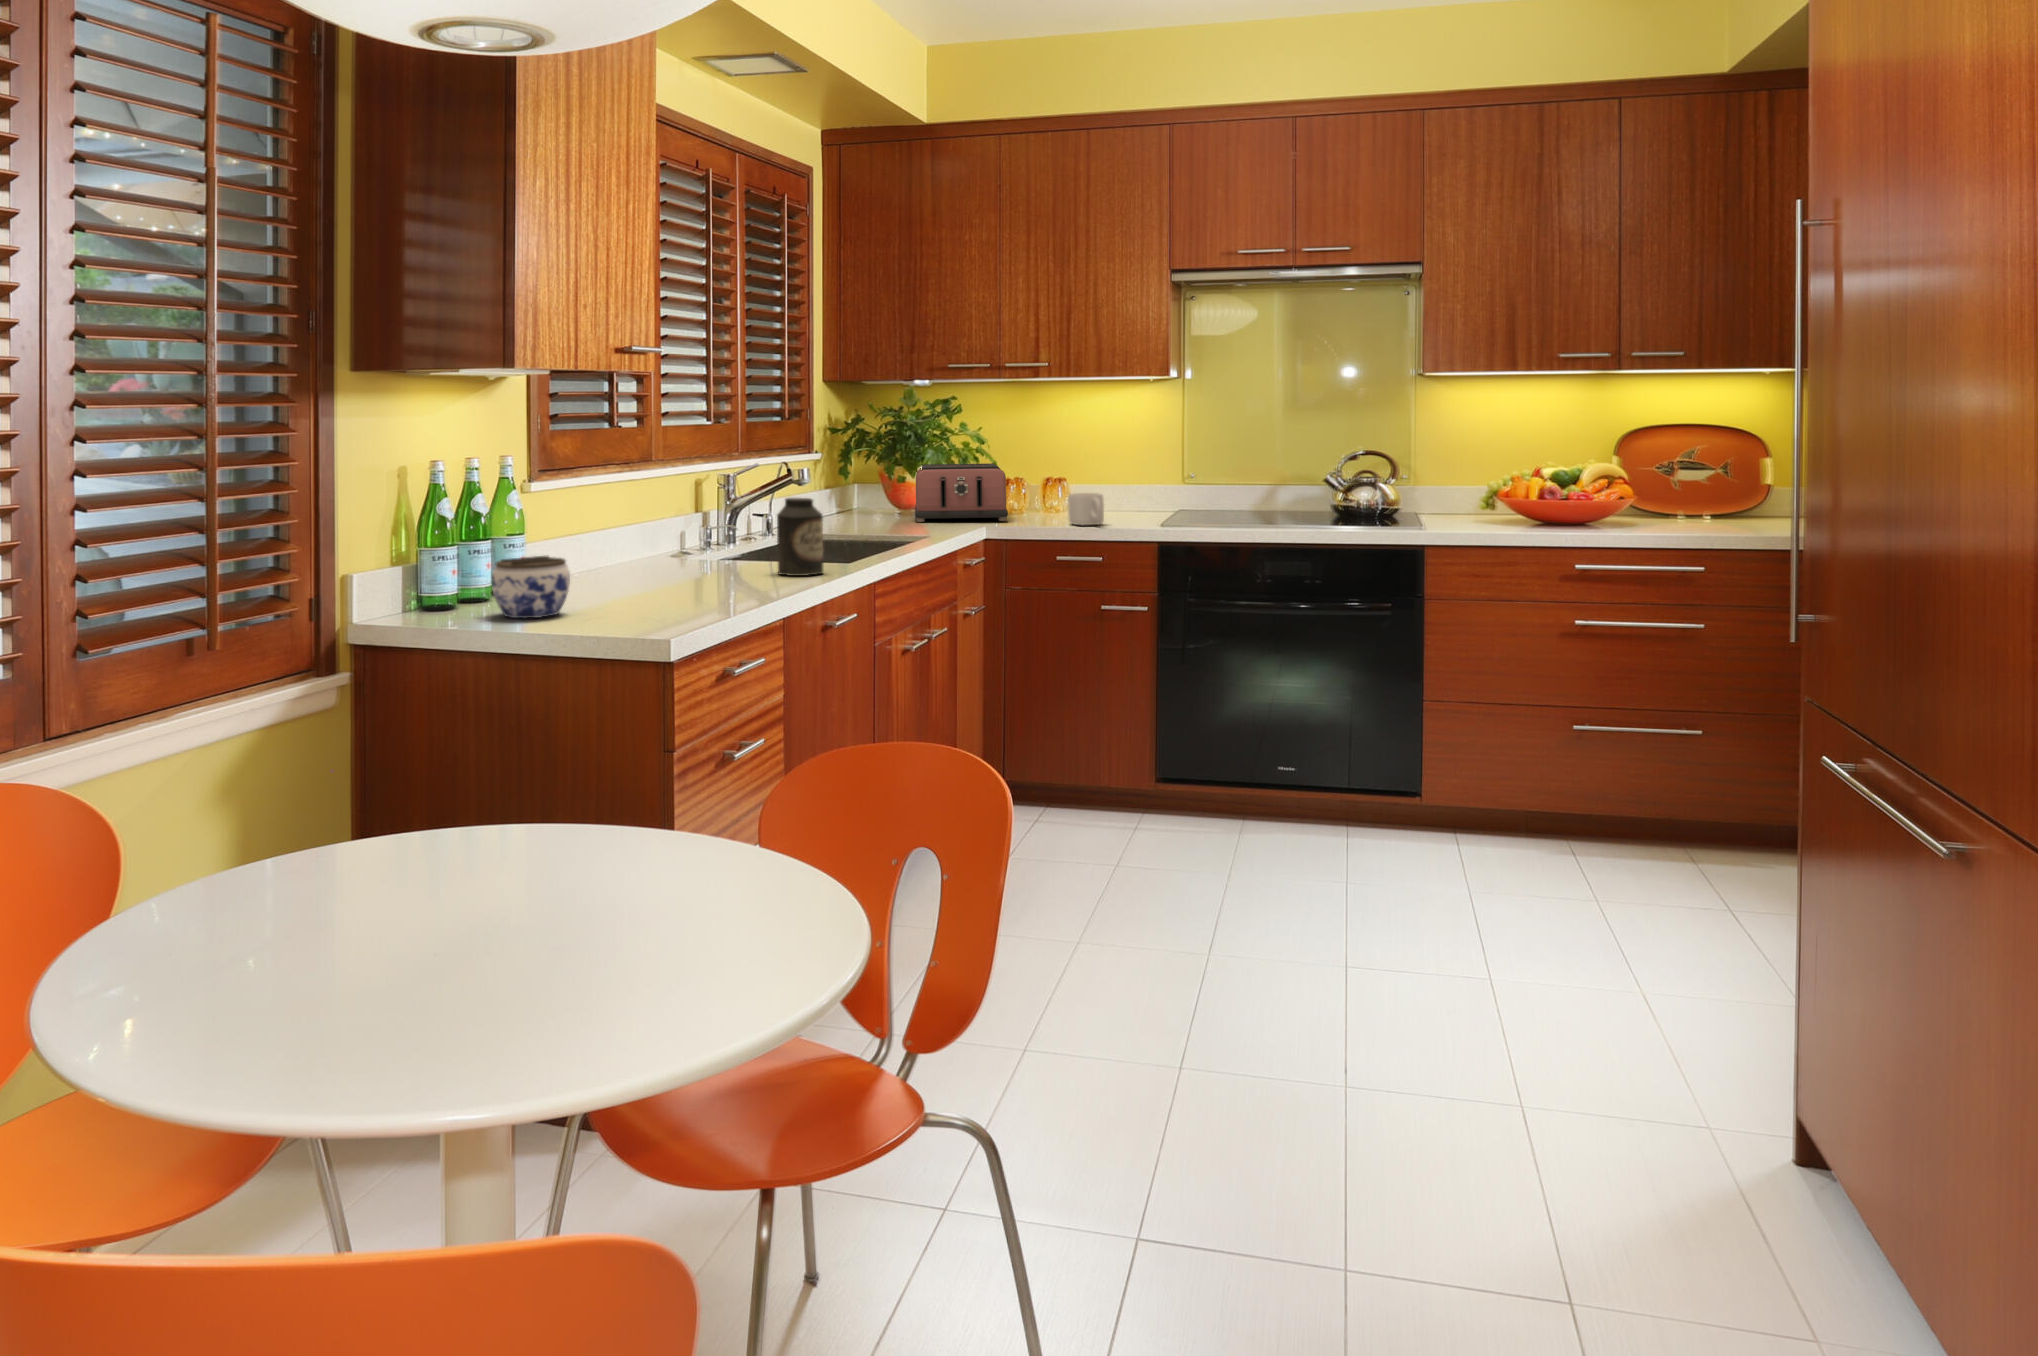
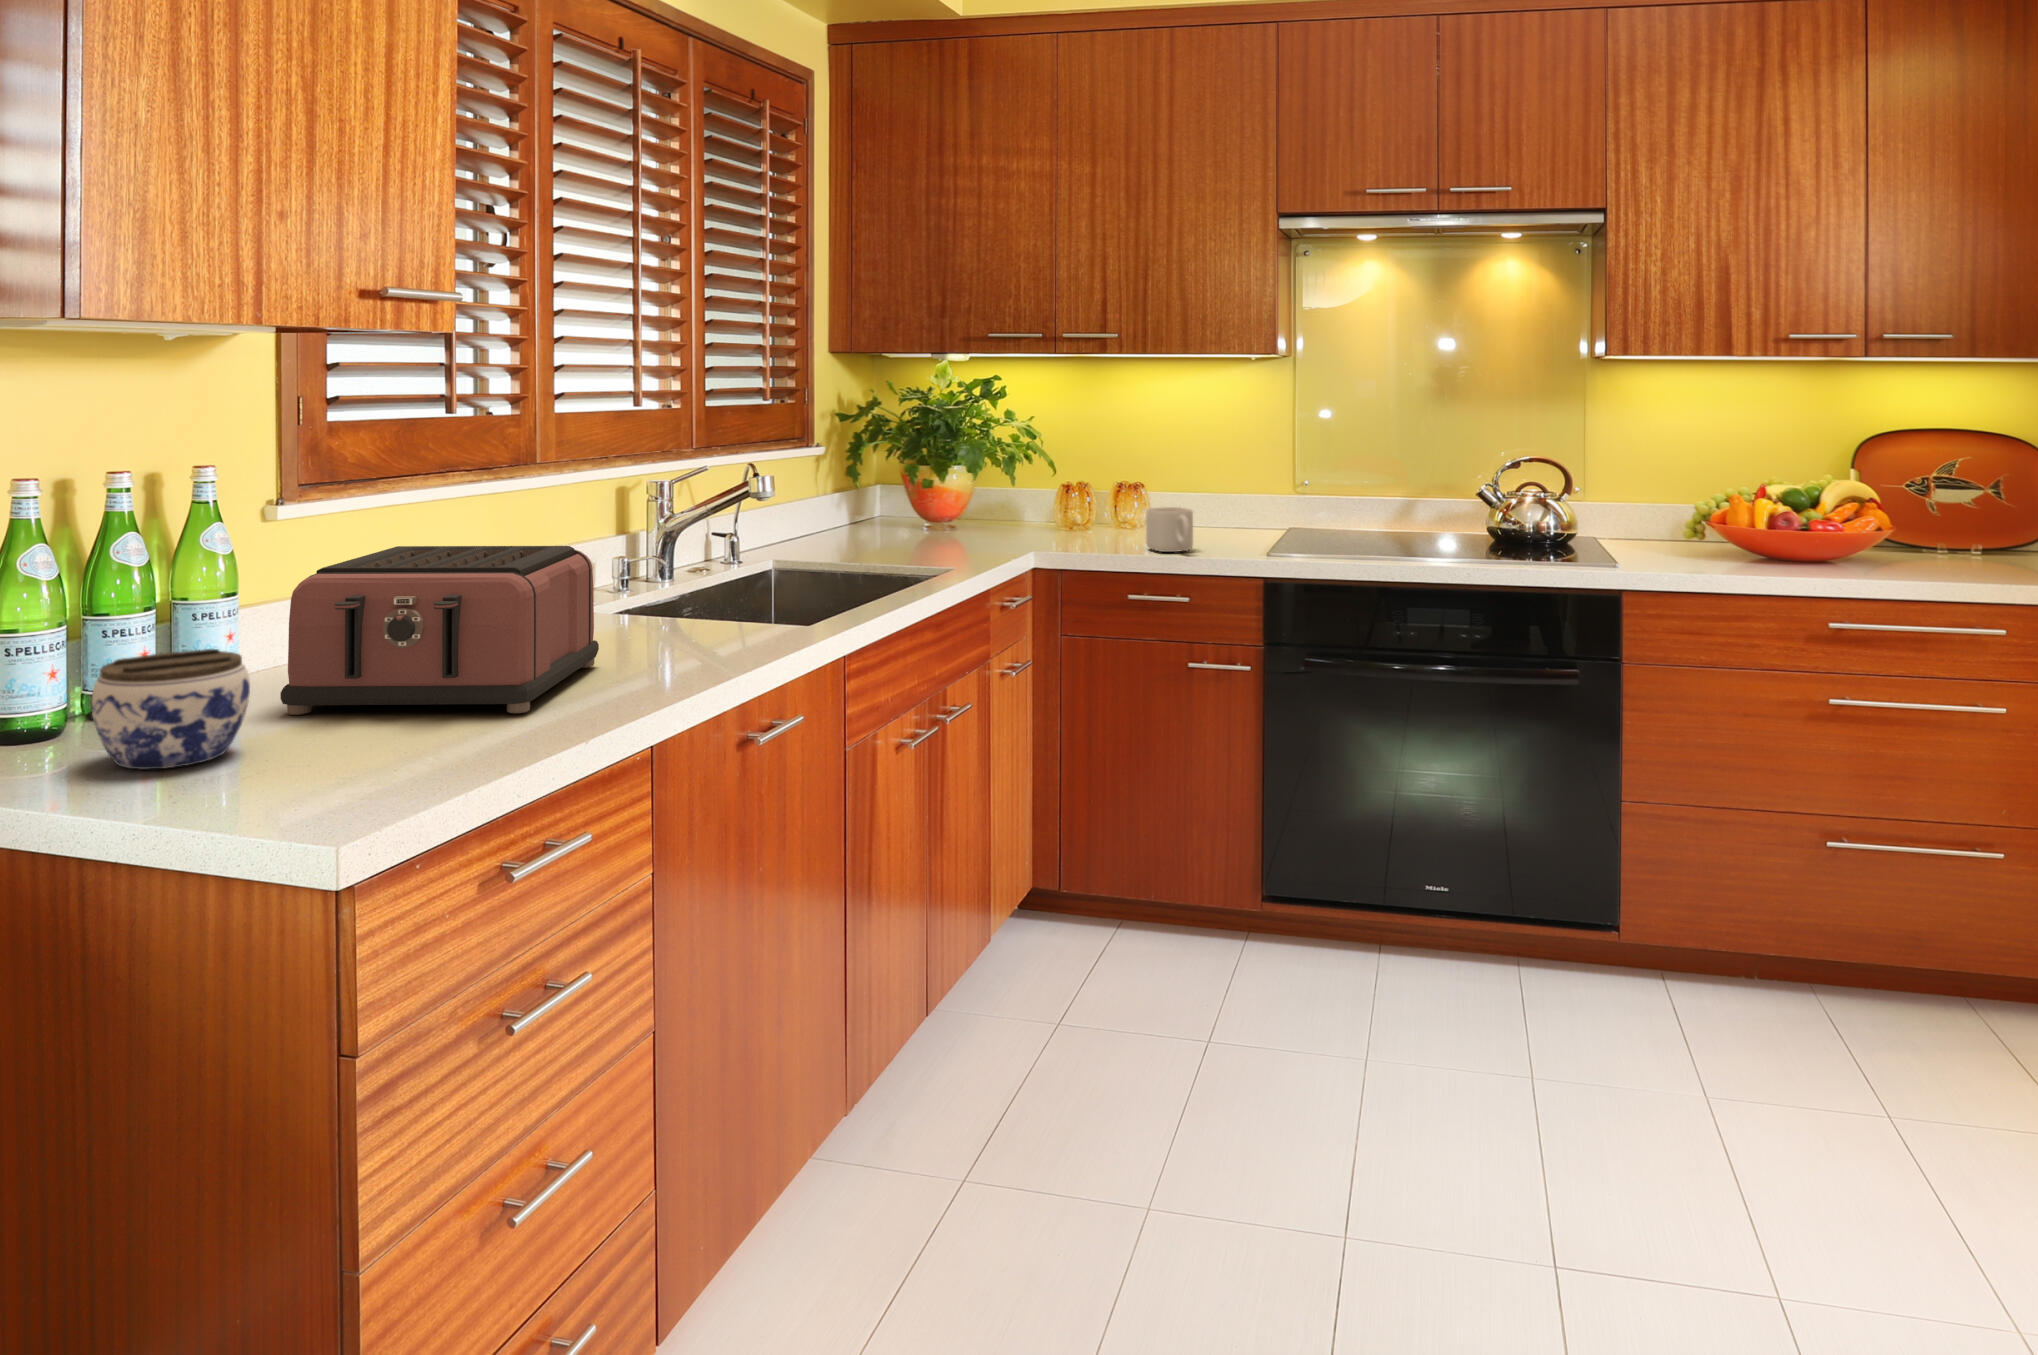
toaster: present [915,463,1008,522] -> present [280,546,599,715]
canister: present [777,498,823,576] -> none [686,530,759,654]

